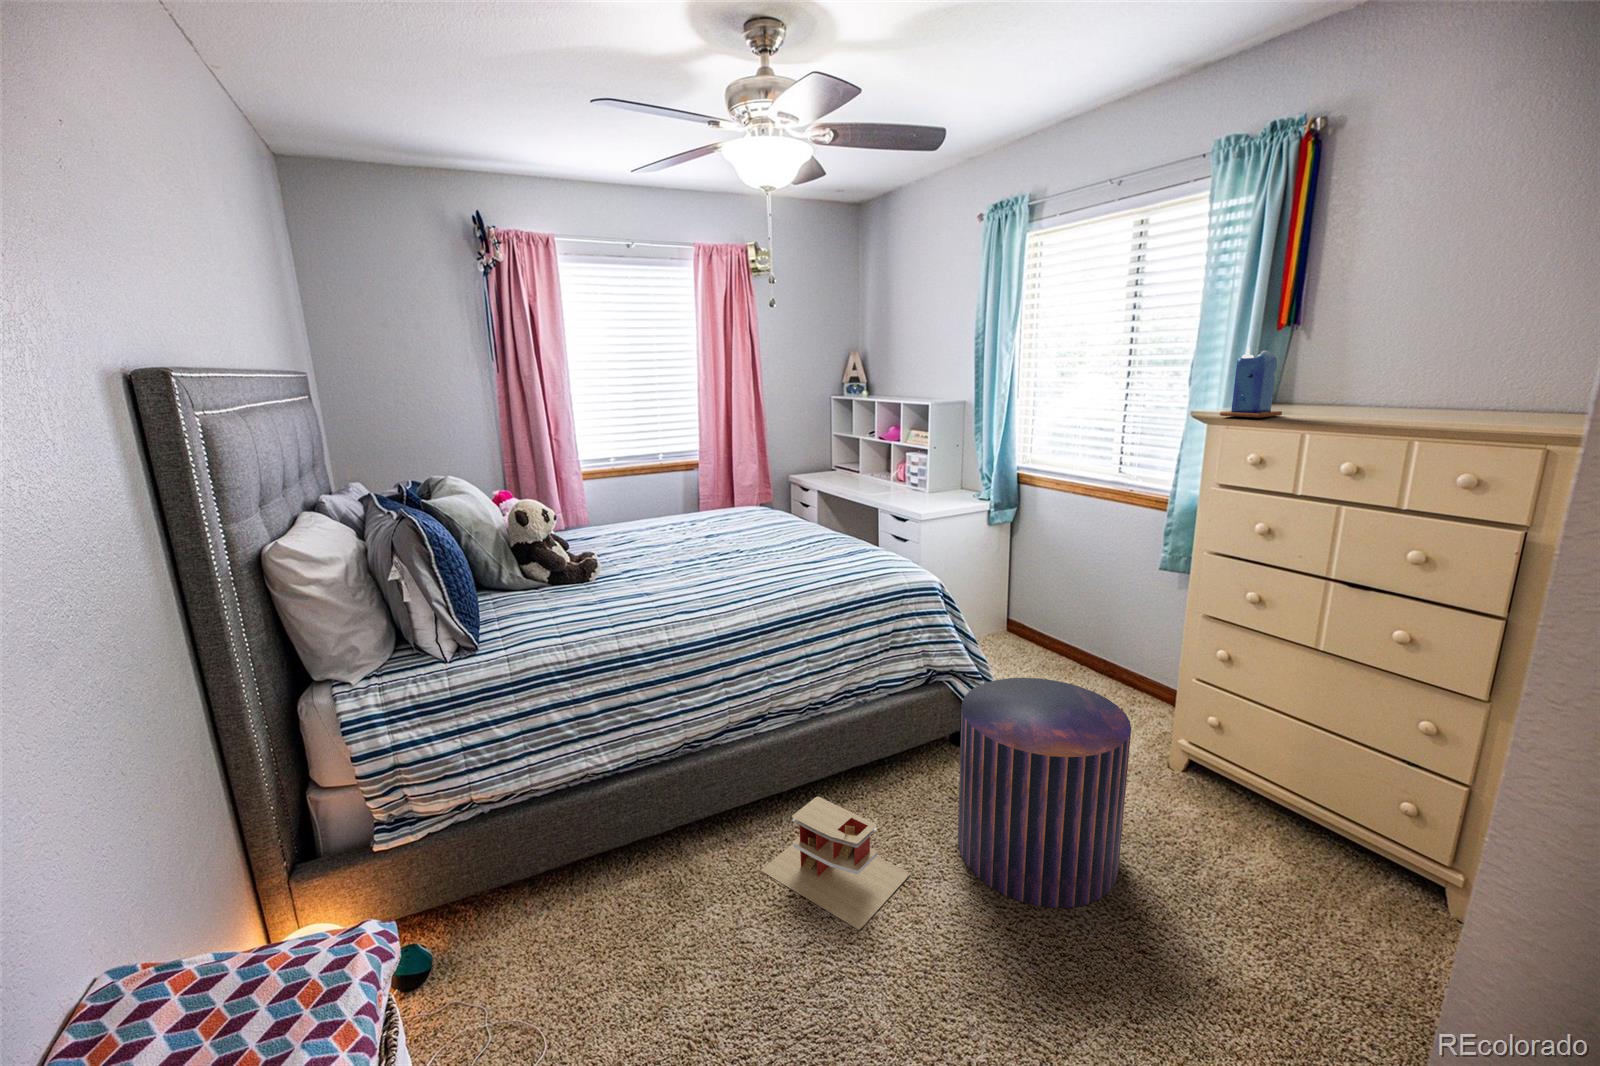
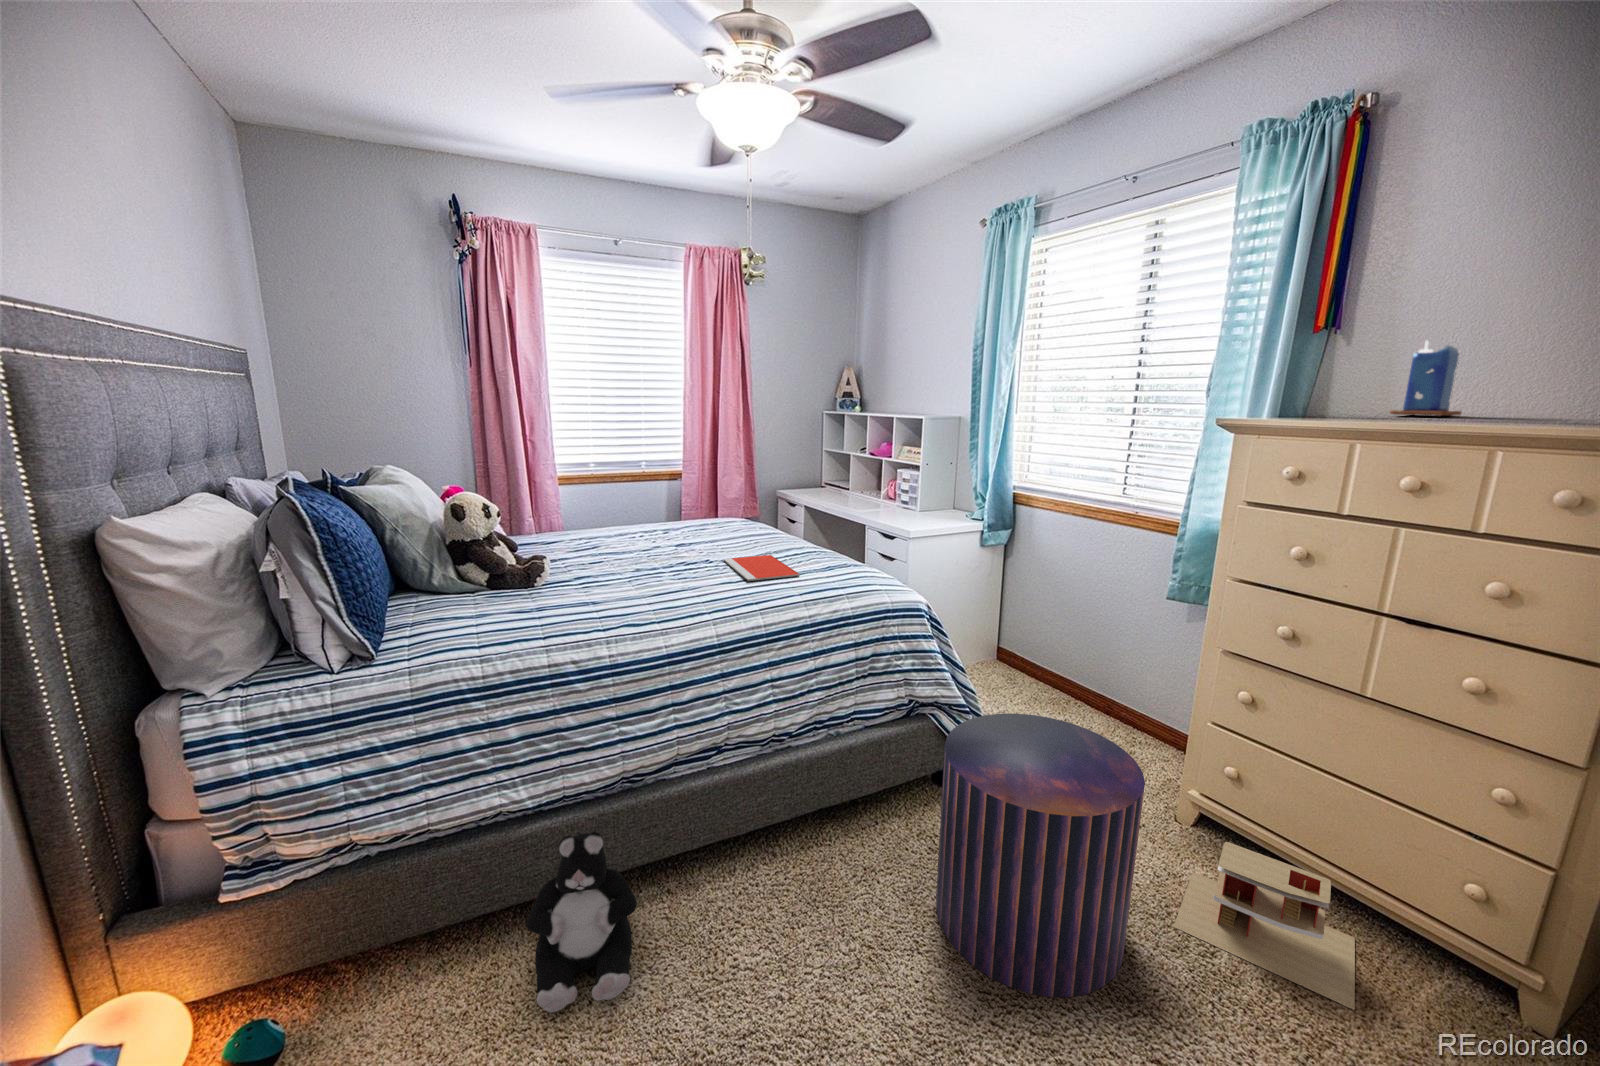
candle: present [1220,347,1282,418] -> present [1390,341,1461,416]
notebook: none [753,544,825,570] -> present [724,555,800,581]
plush toy: none [616,788,707,932] -> present [526,832,637,1012]
toy house: present [761,797,910,930] -> present [1174,842,1355,1010]

